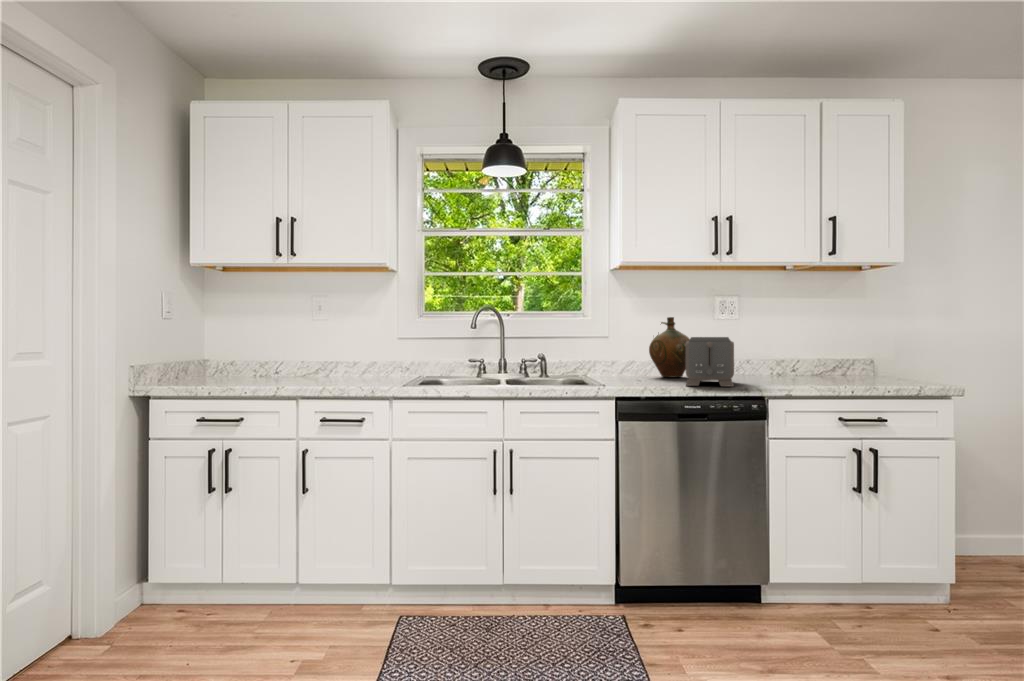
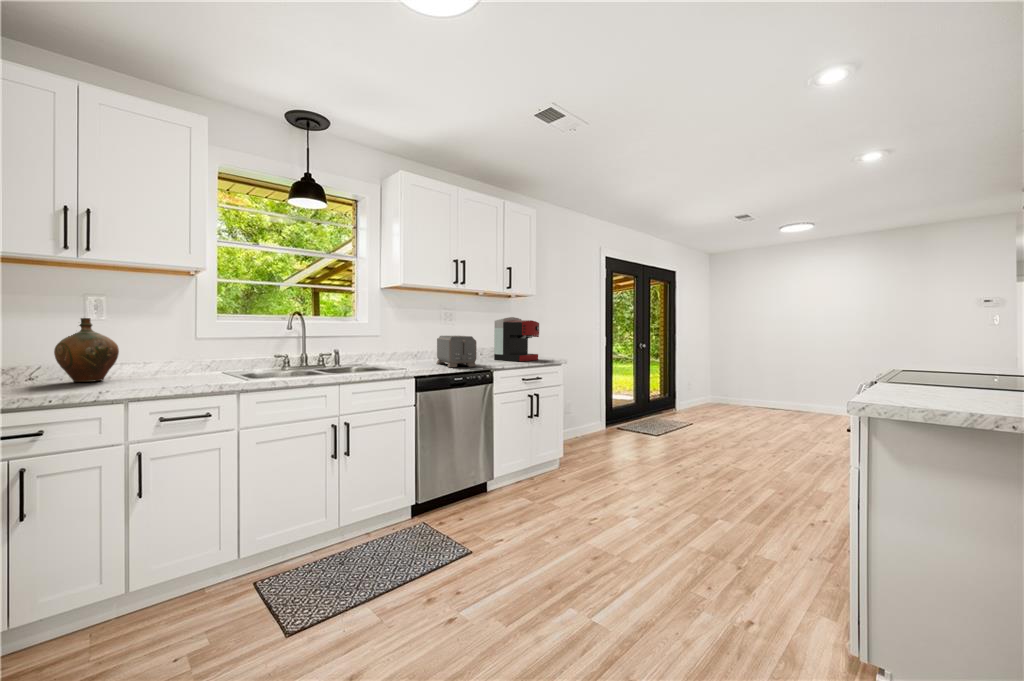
coffee maker: none [808,304,899,384] -> present [494,317,539,361]
ceramic jug: present [649,317,690,377] -> present [54,318,119,382]

